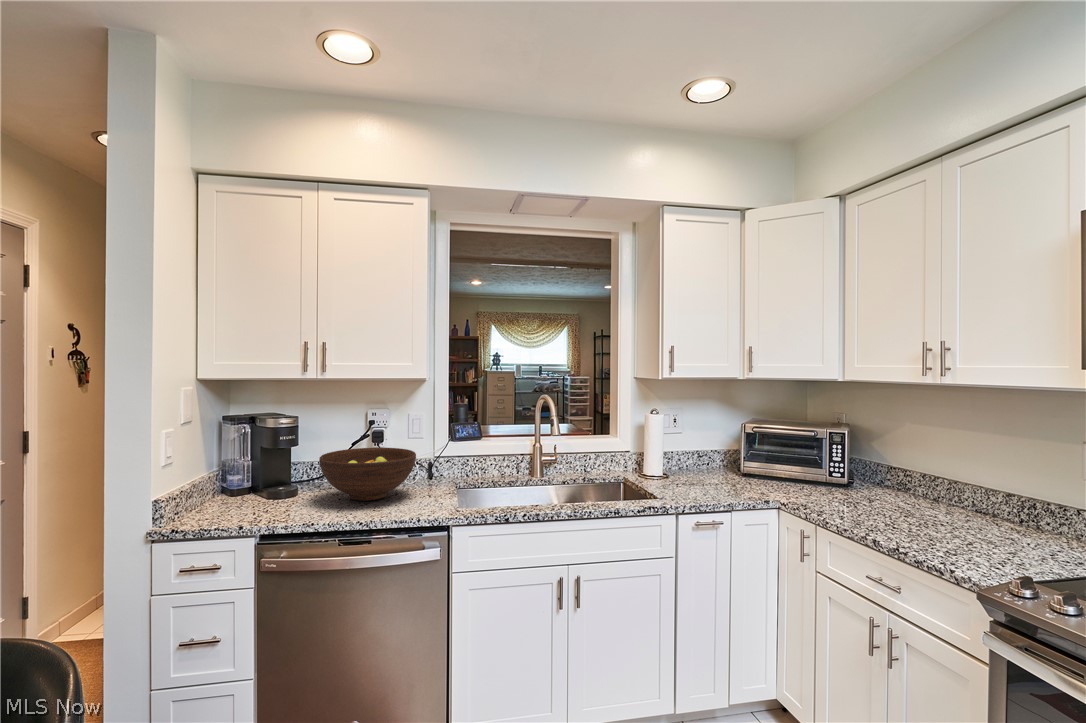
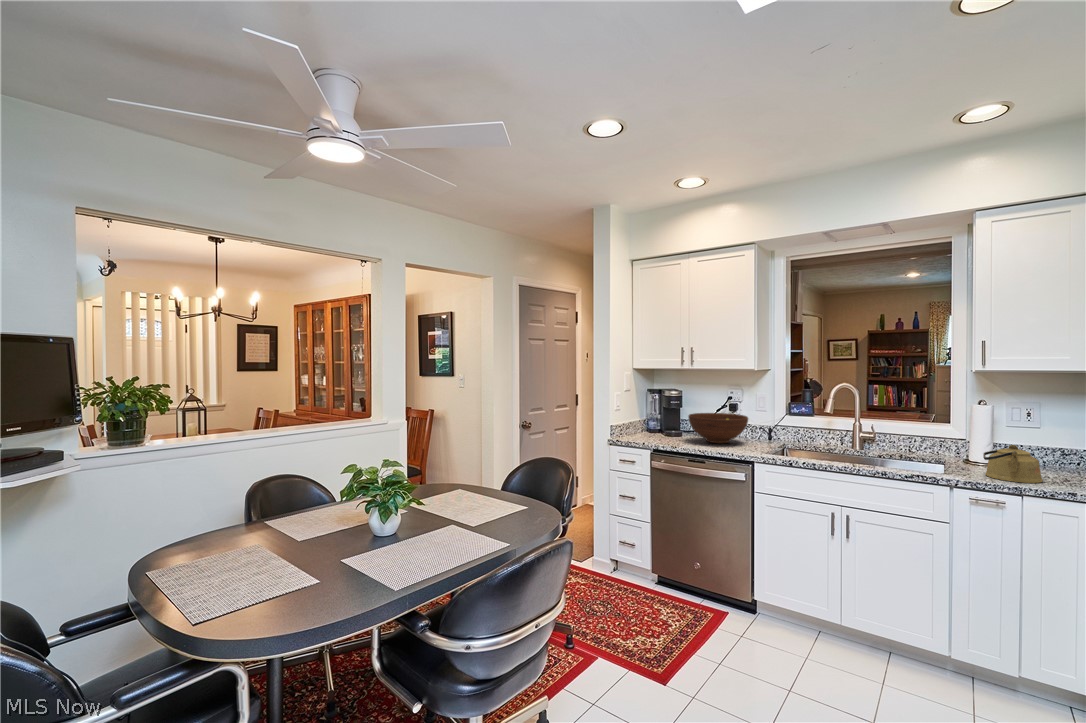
kettle: none [677,456,730,497] -> present [983,445,1043,483]

